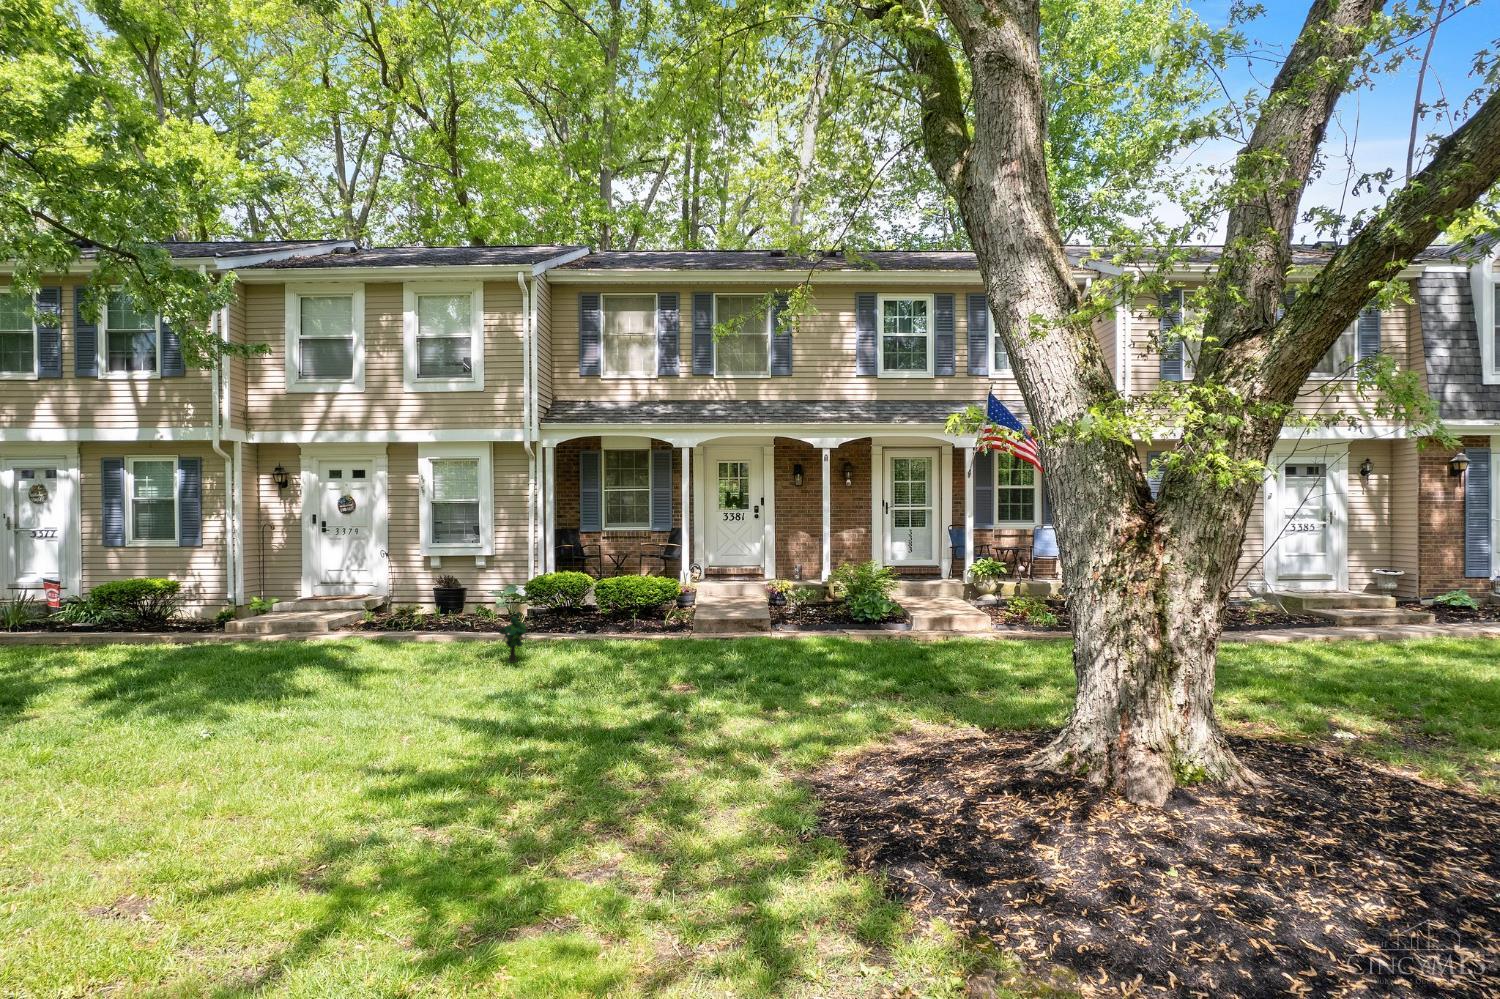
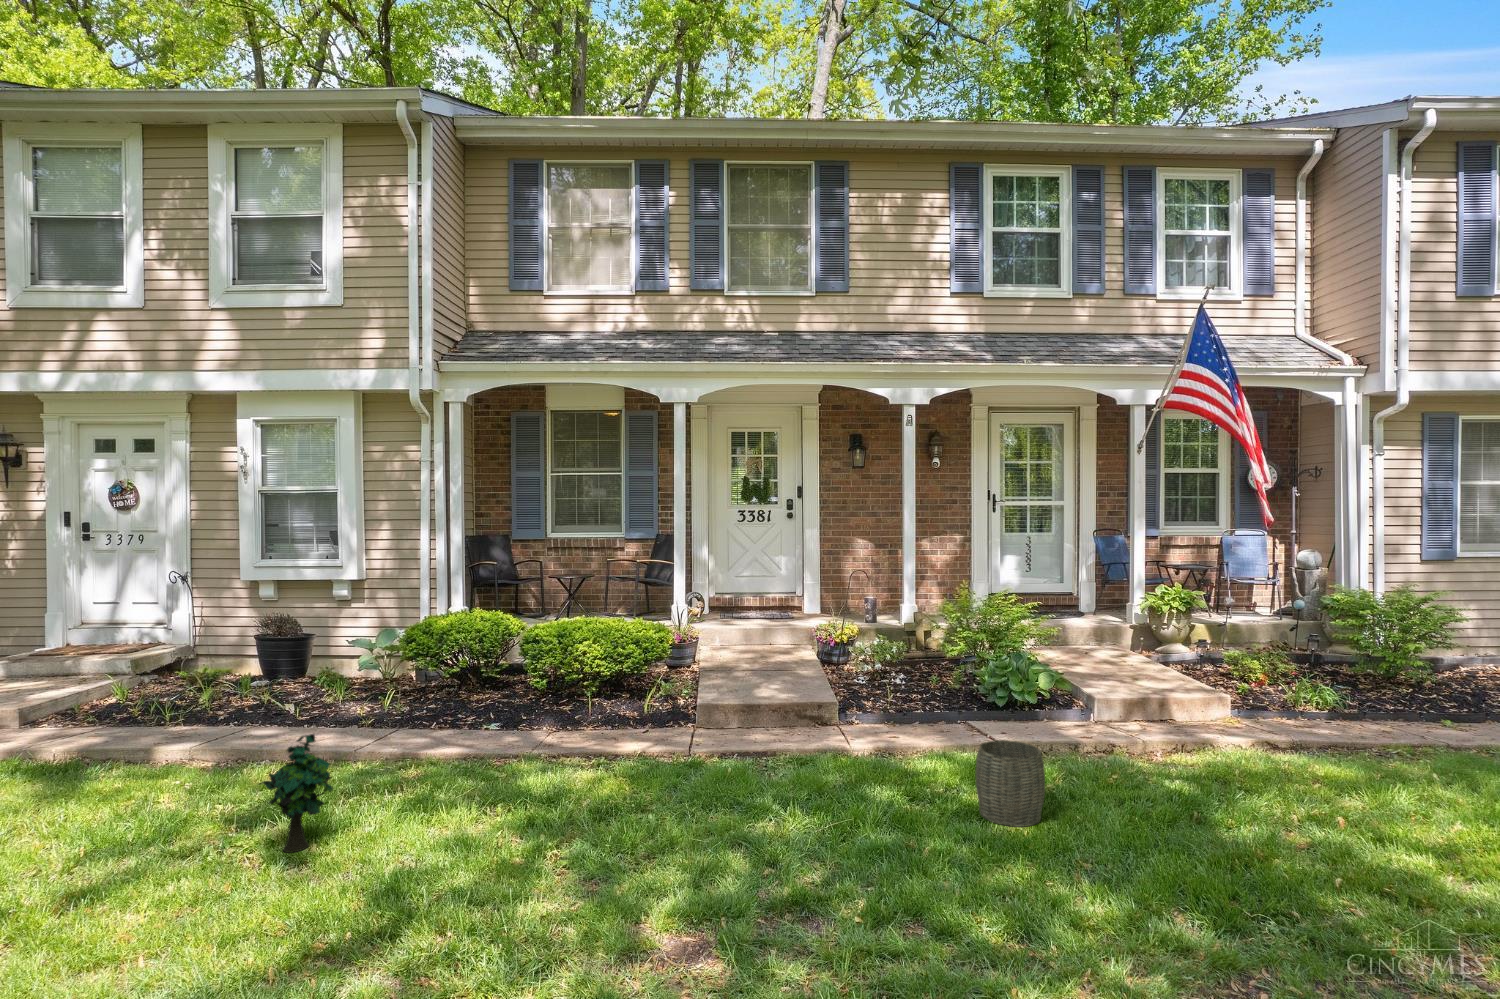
woven basket: none [820,620,850,656] -> present [975,740,1045,827]

